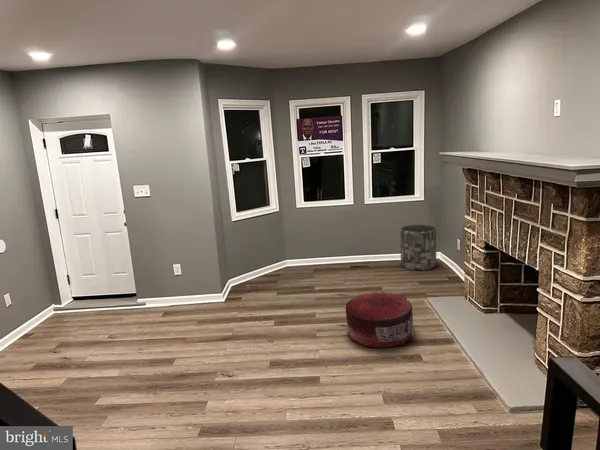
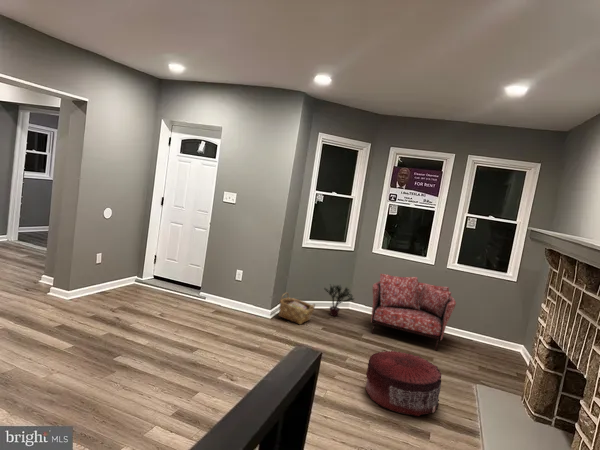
armchair: none [308,220,384,284] -> present [371,274,456,350]
side table: present [400,225,436,270] -> none [471,303,521,359]
potted plant: none [261,246,294,278] -> present [325,286,353,316]
woven basket: none [226,271,262,297] -> present [278,293,315,324]

